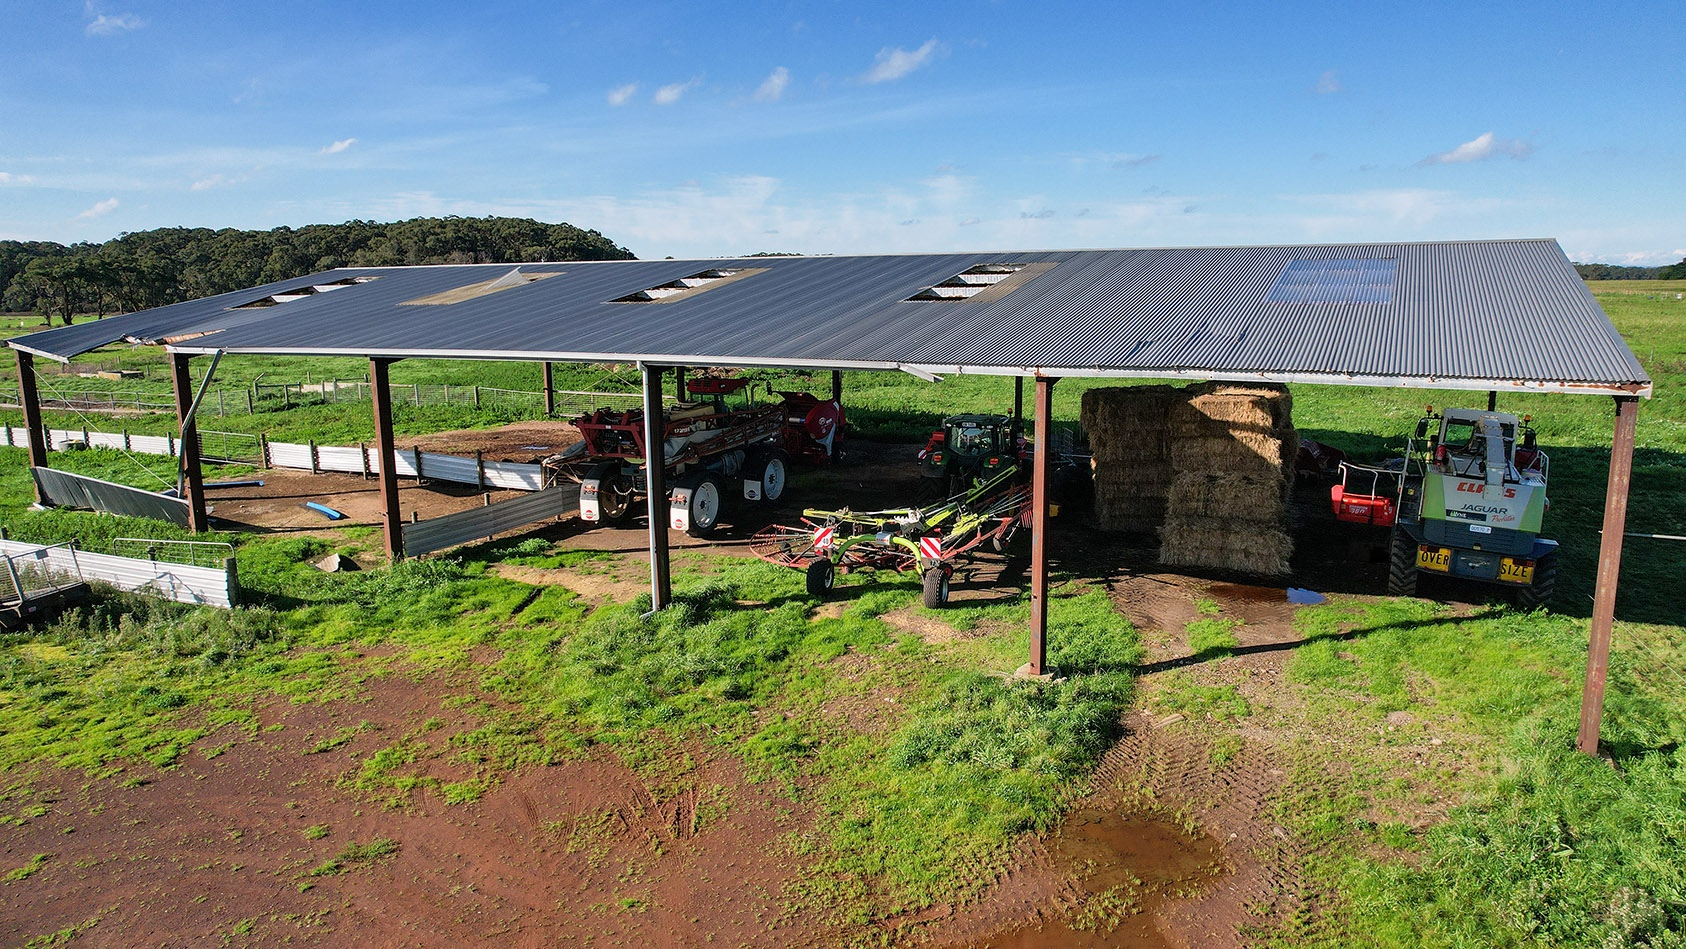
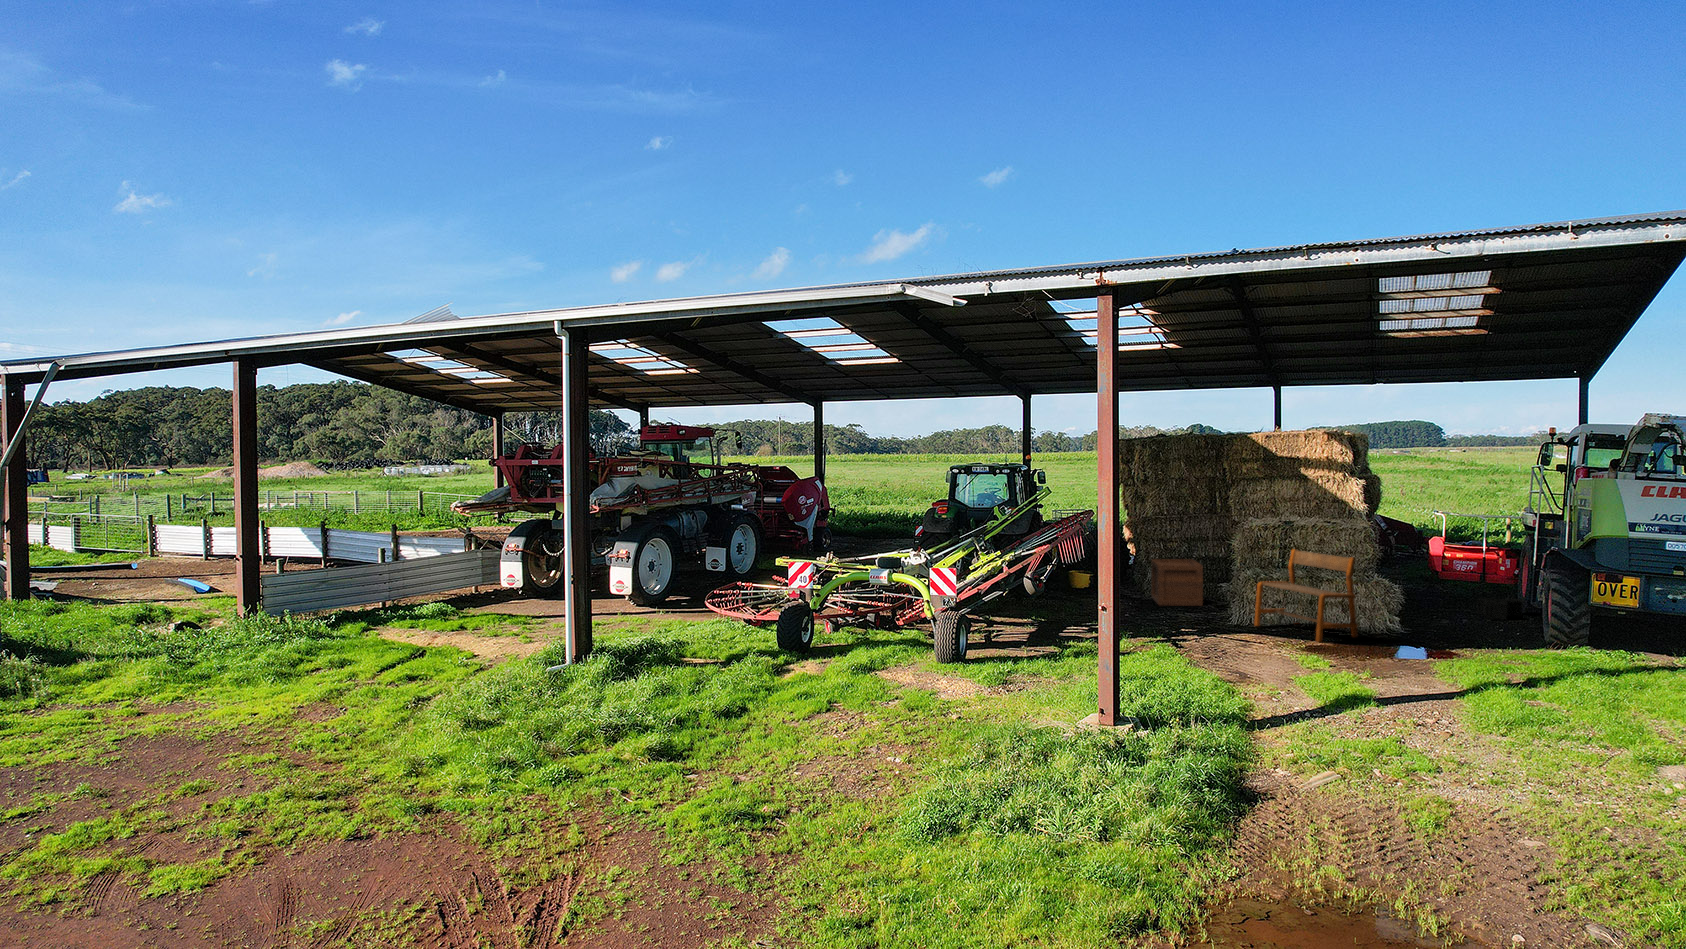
wooden crate: none [1101,500,1142,541] -> present [1151,559,1203,606]
bench: none [1173,507,1250,586] -> present [1254,549,1358,642]

